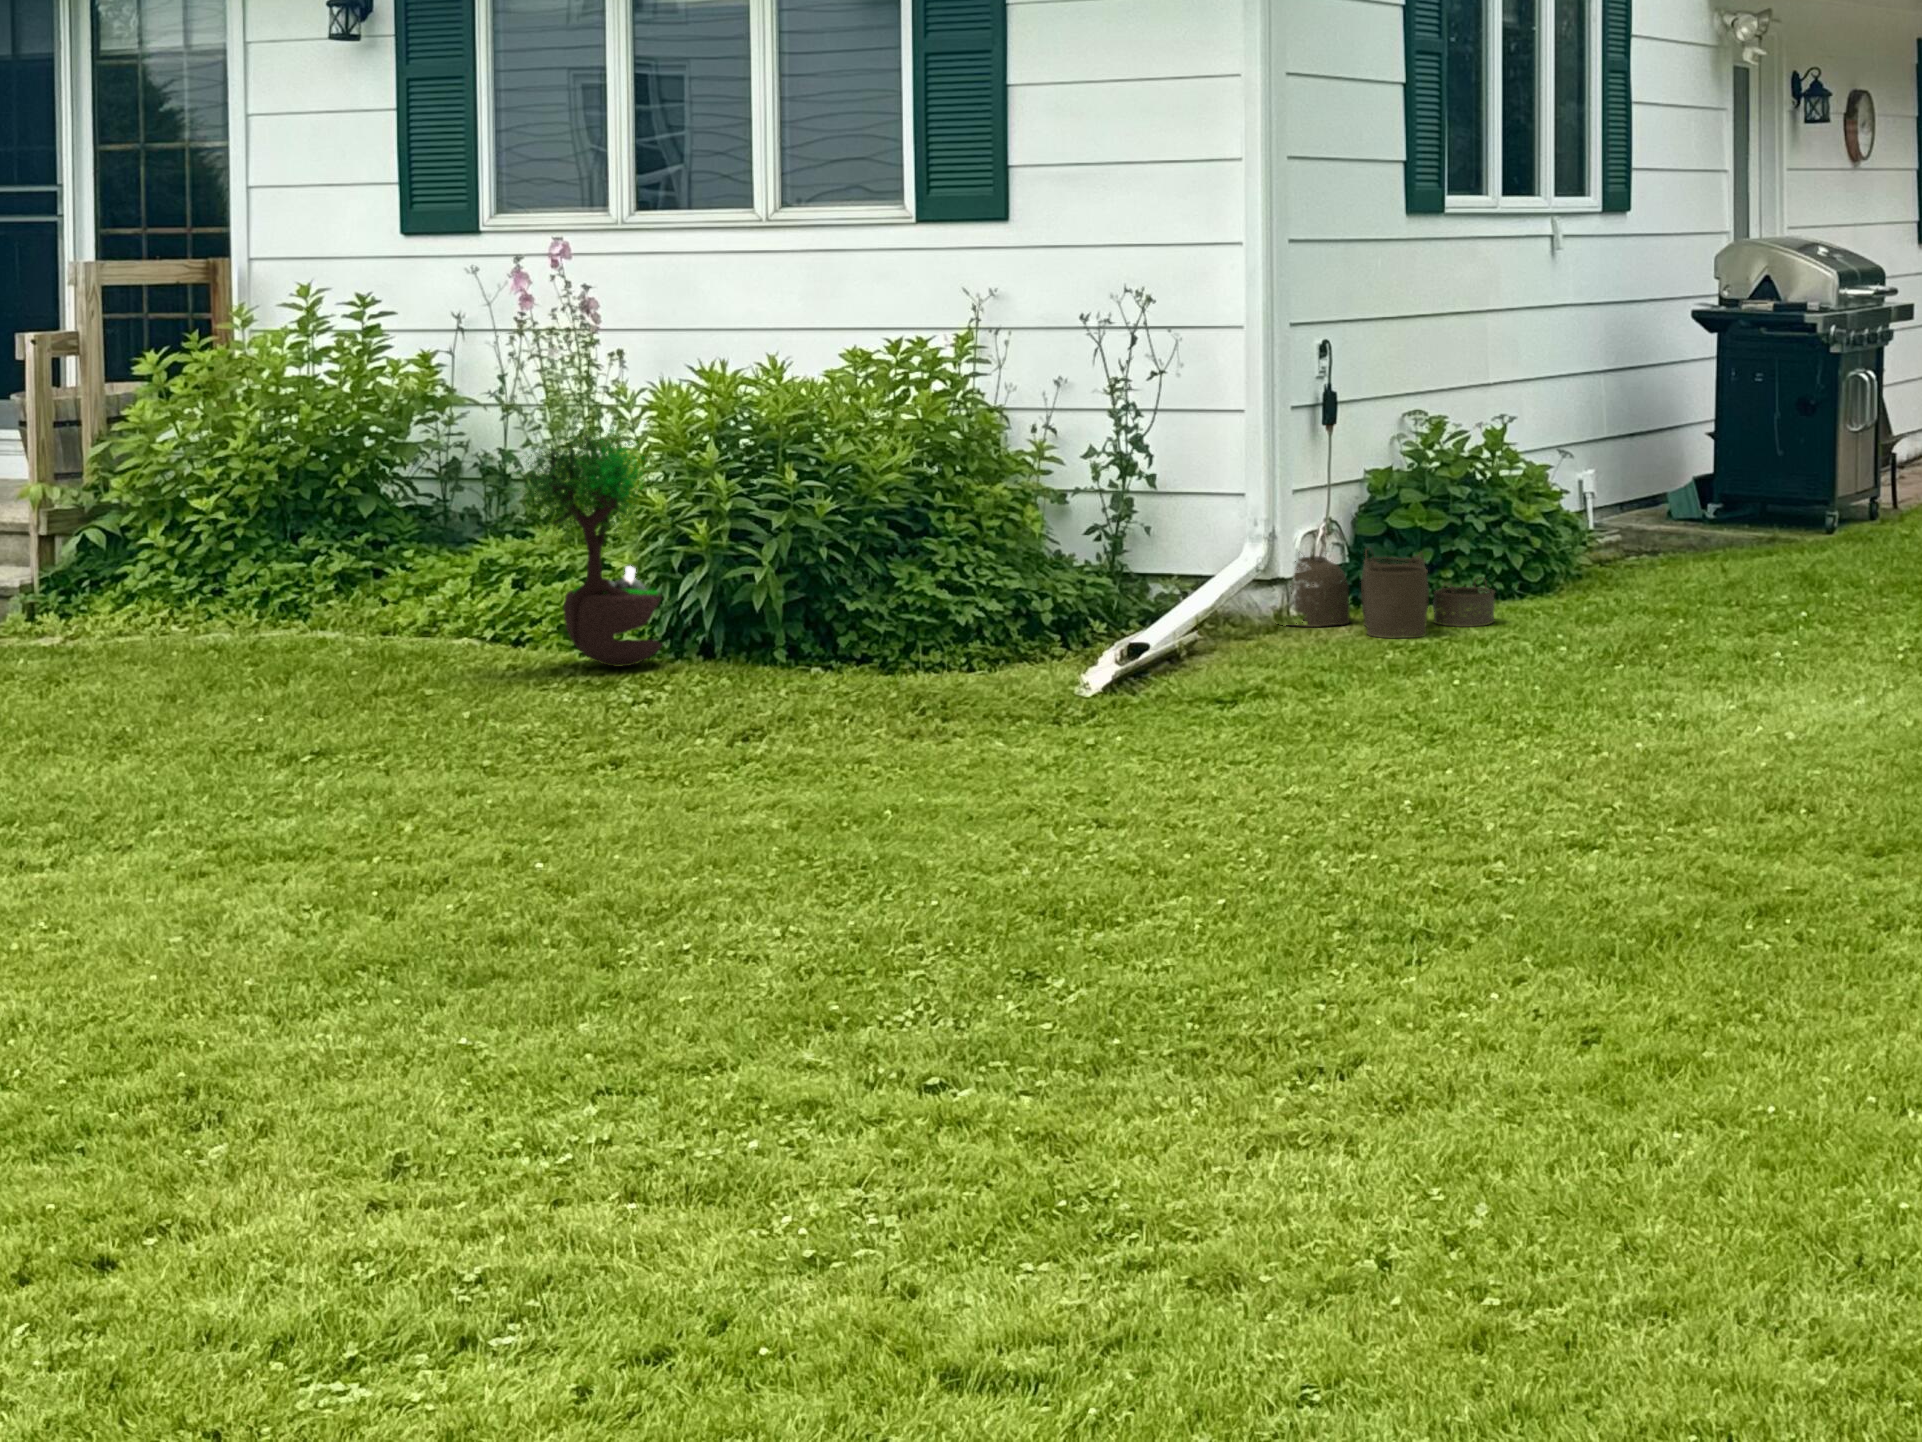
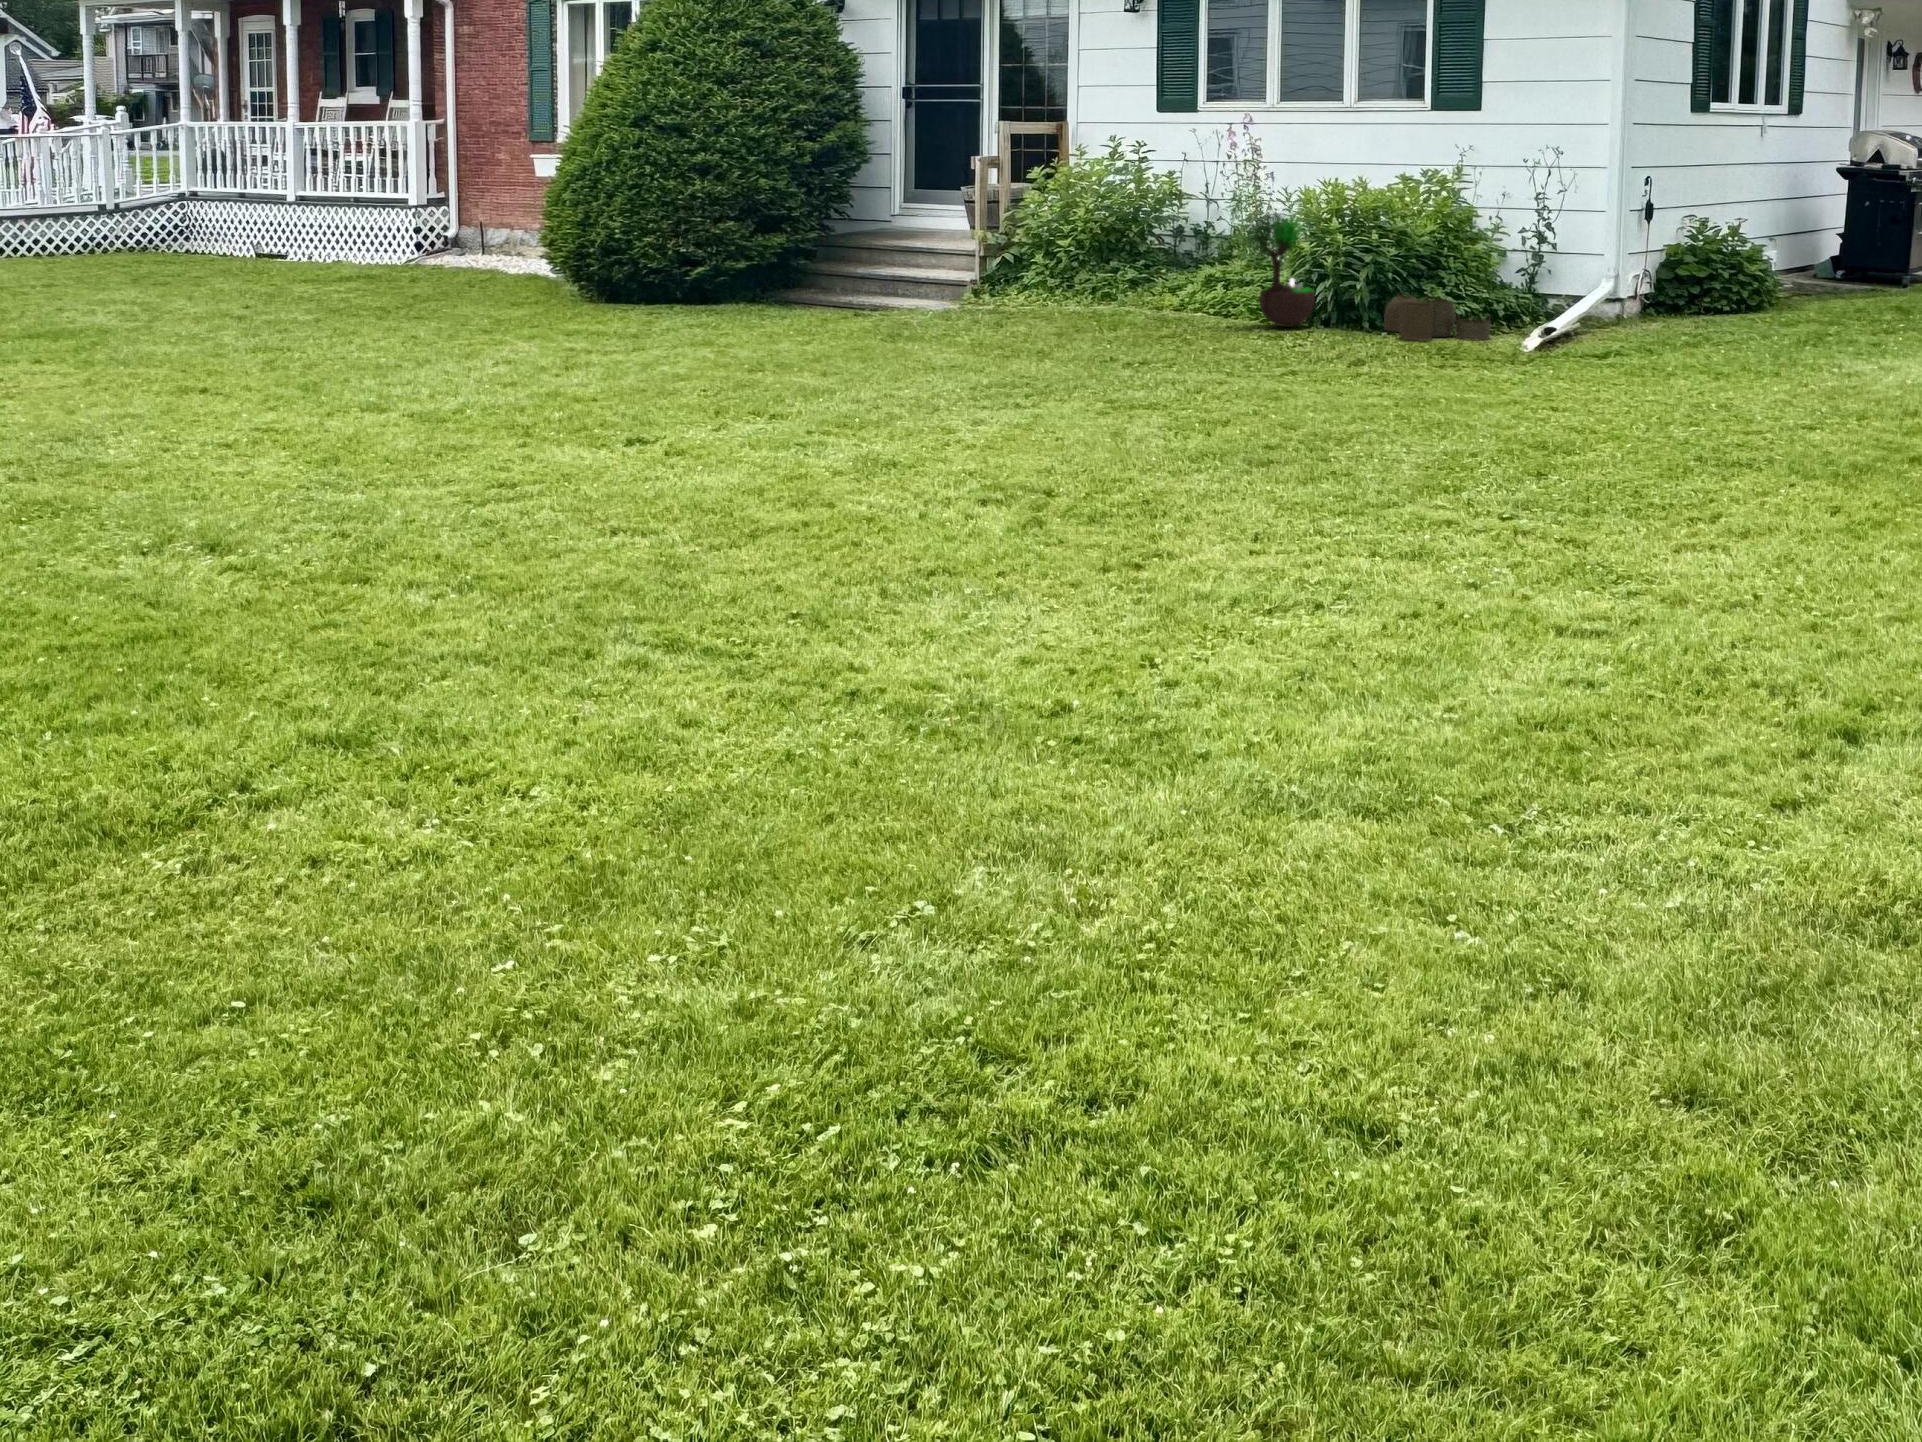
woven basket: present [1290,548,1495,638] -> present [1384,295,1490,341]

